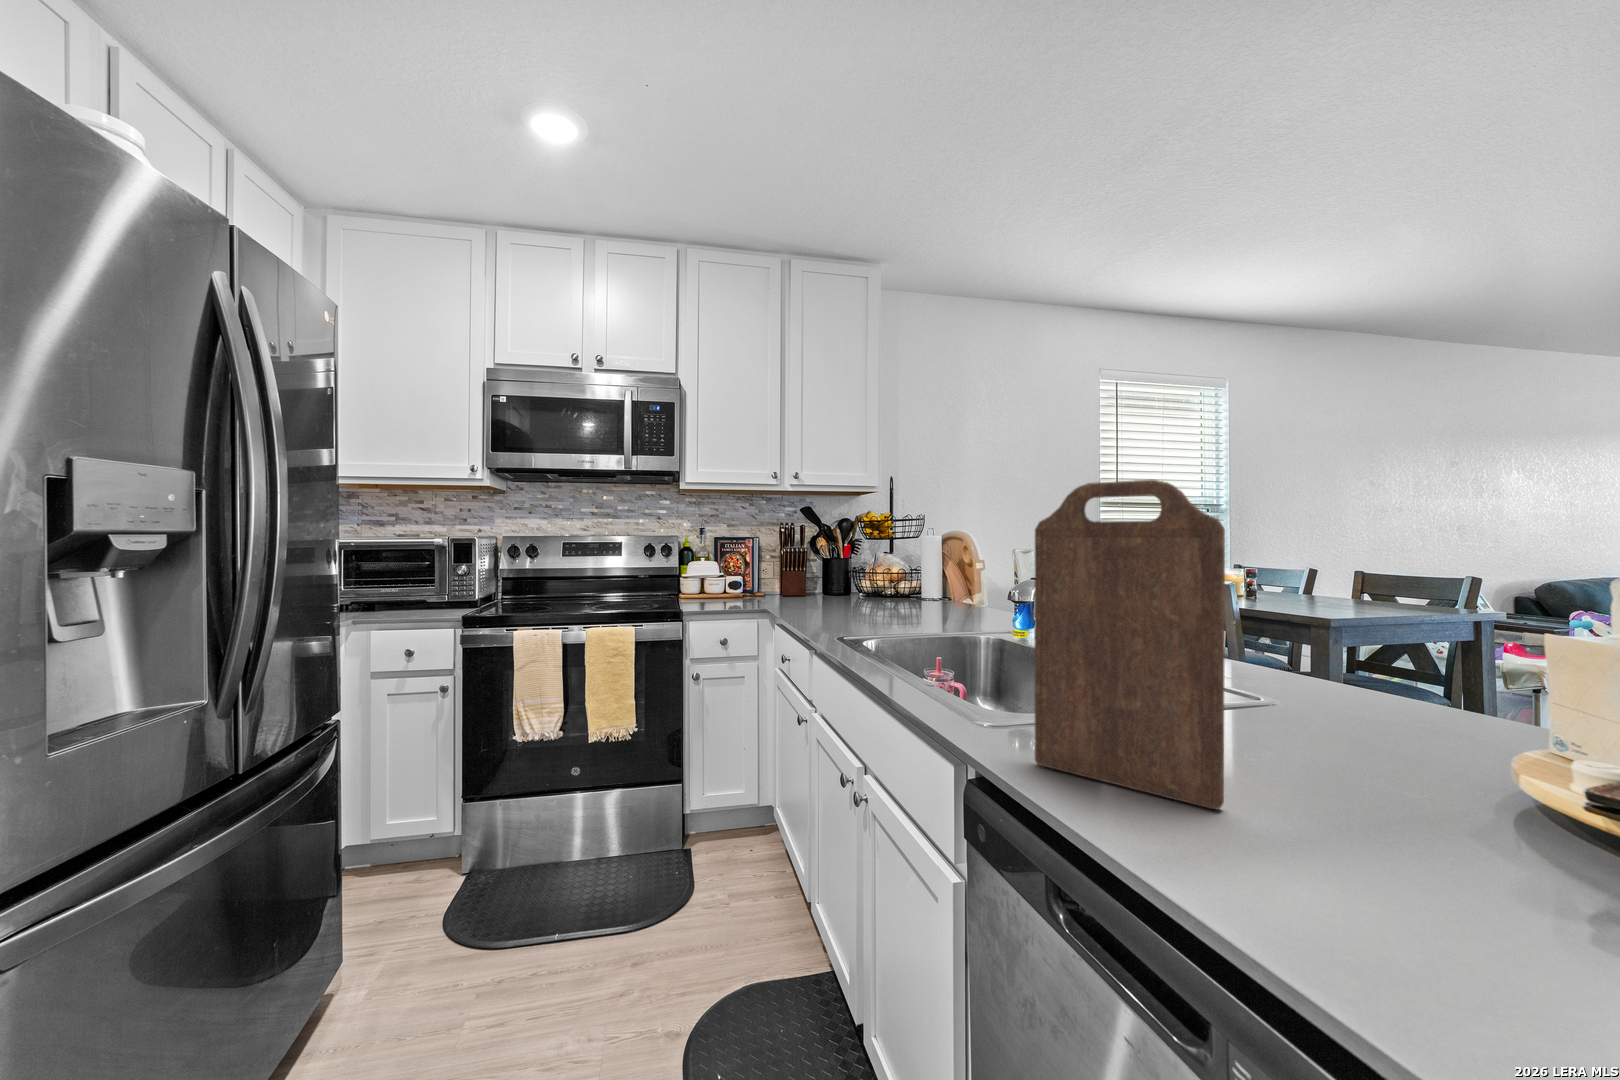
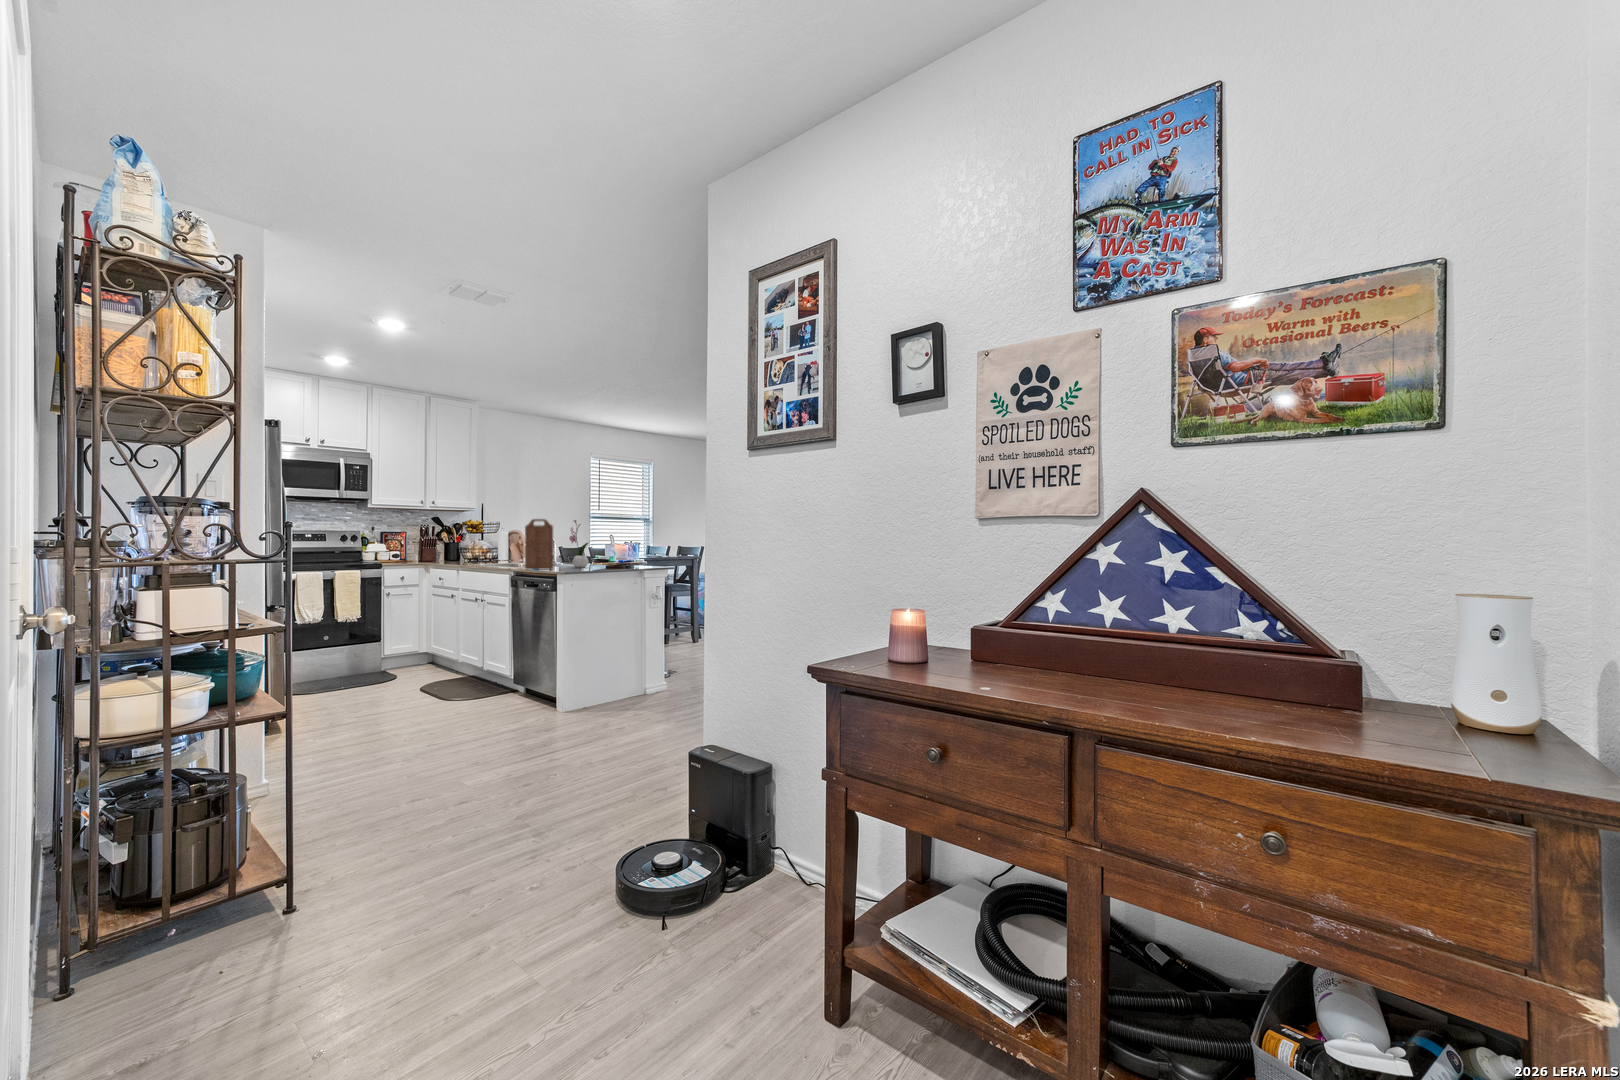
flower arrangement: none [1248,489,1396,765] -> present [569,520,589,568]

